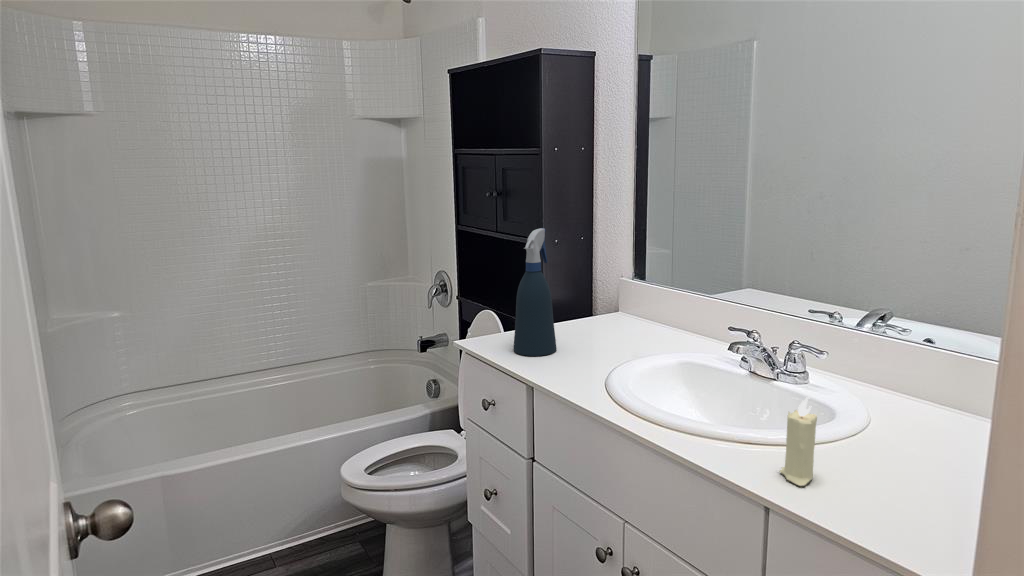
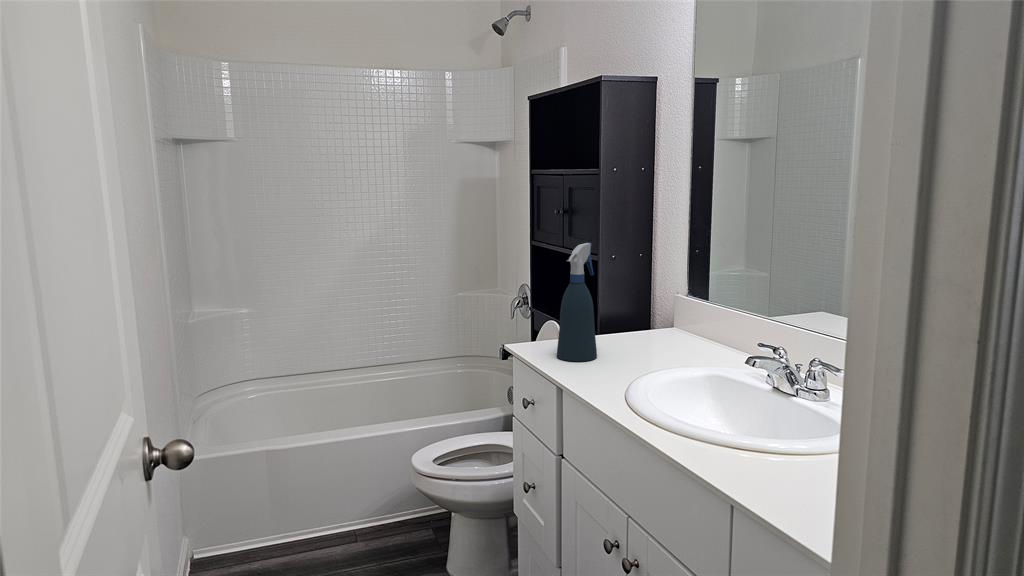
candle: present [780,397,817,486] -> none [754,405,787,487]

